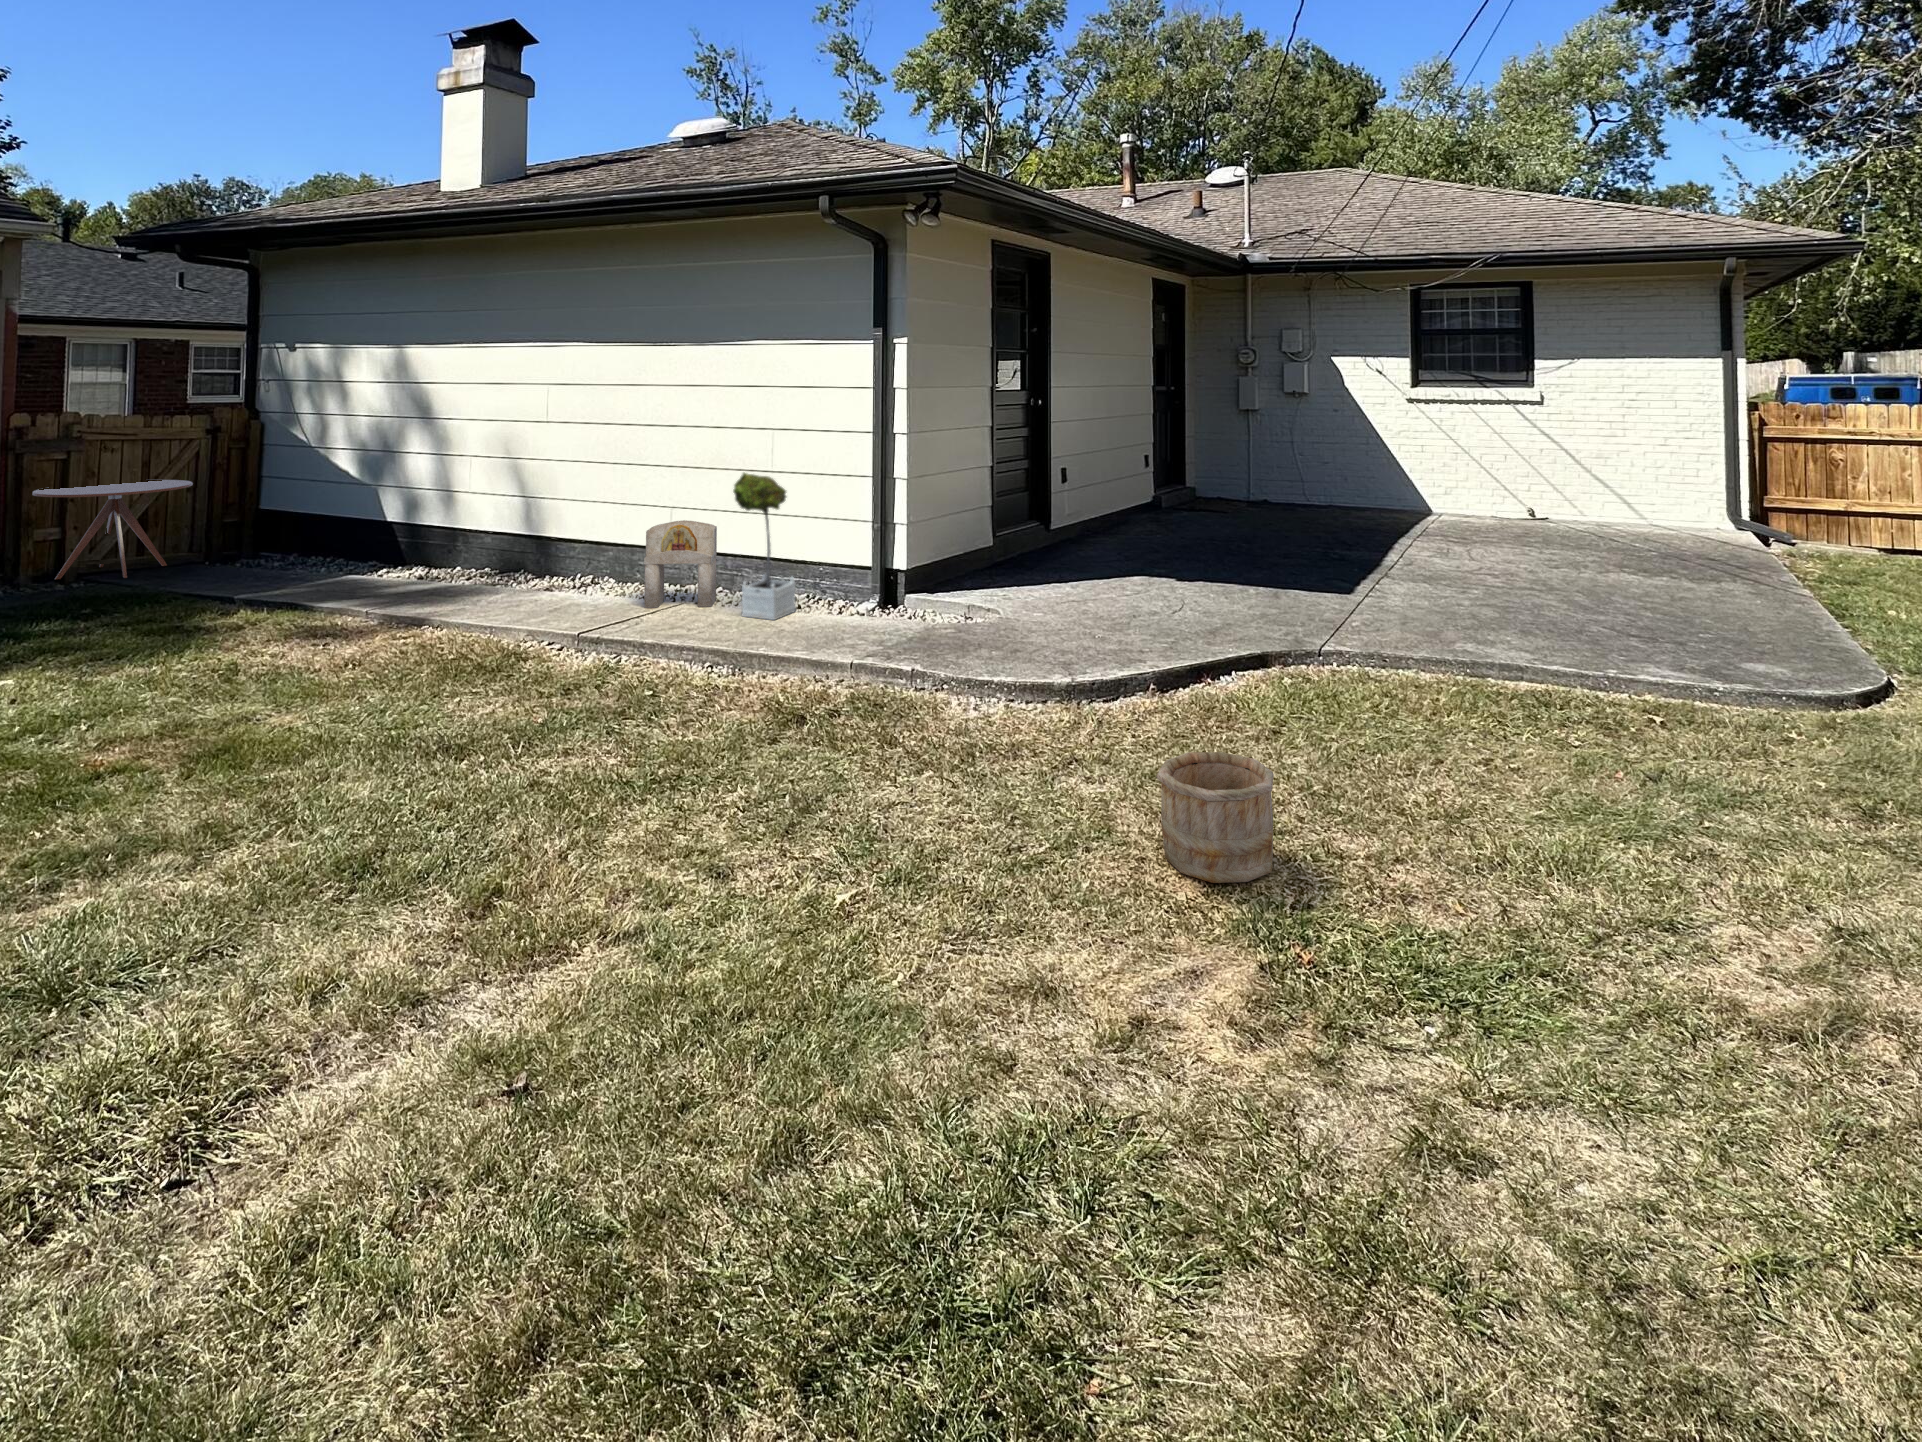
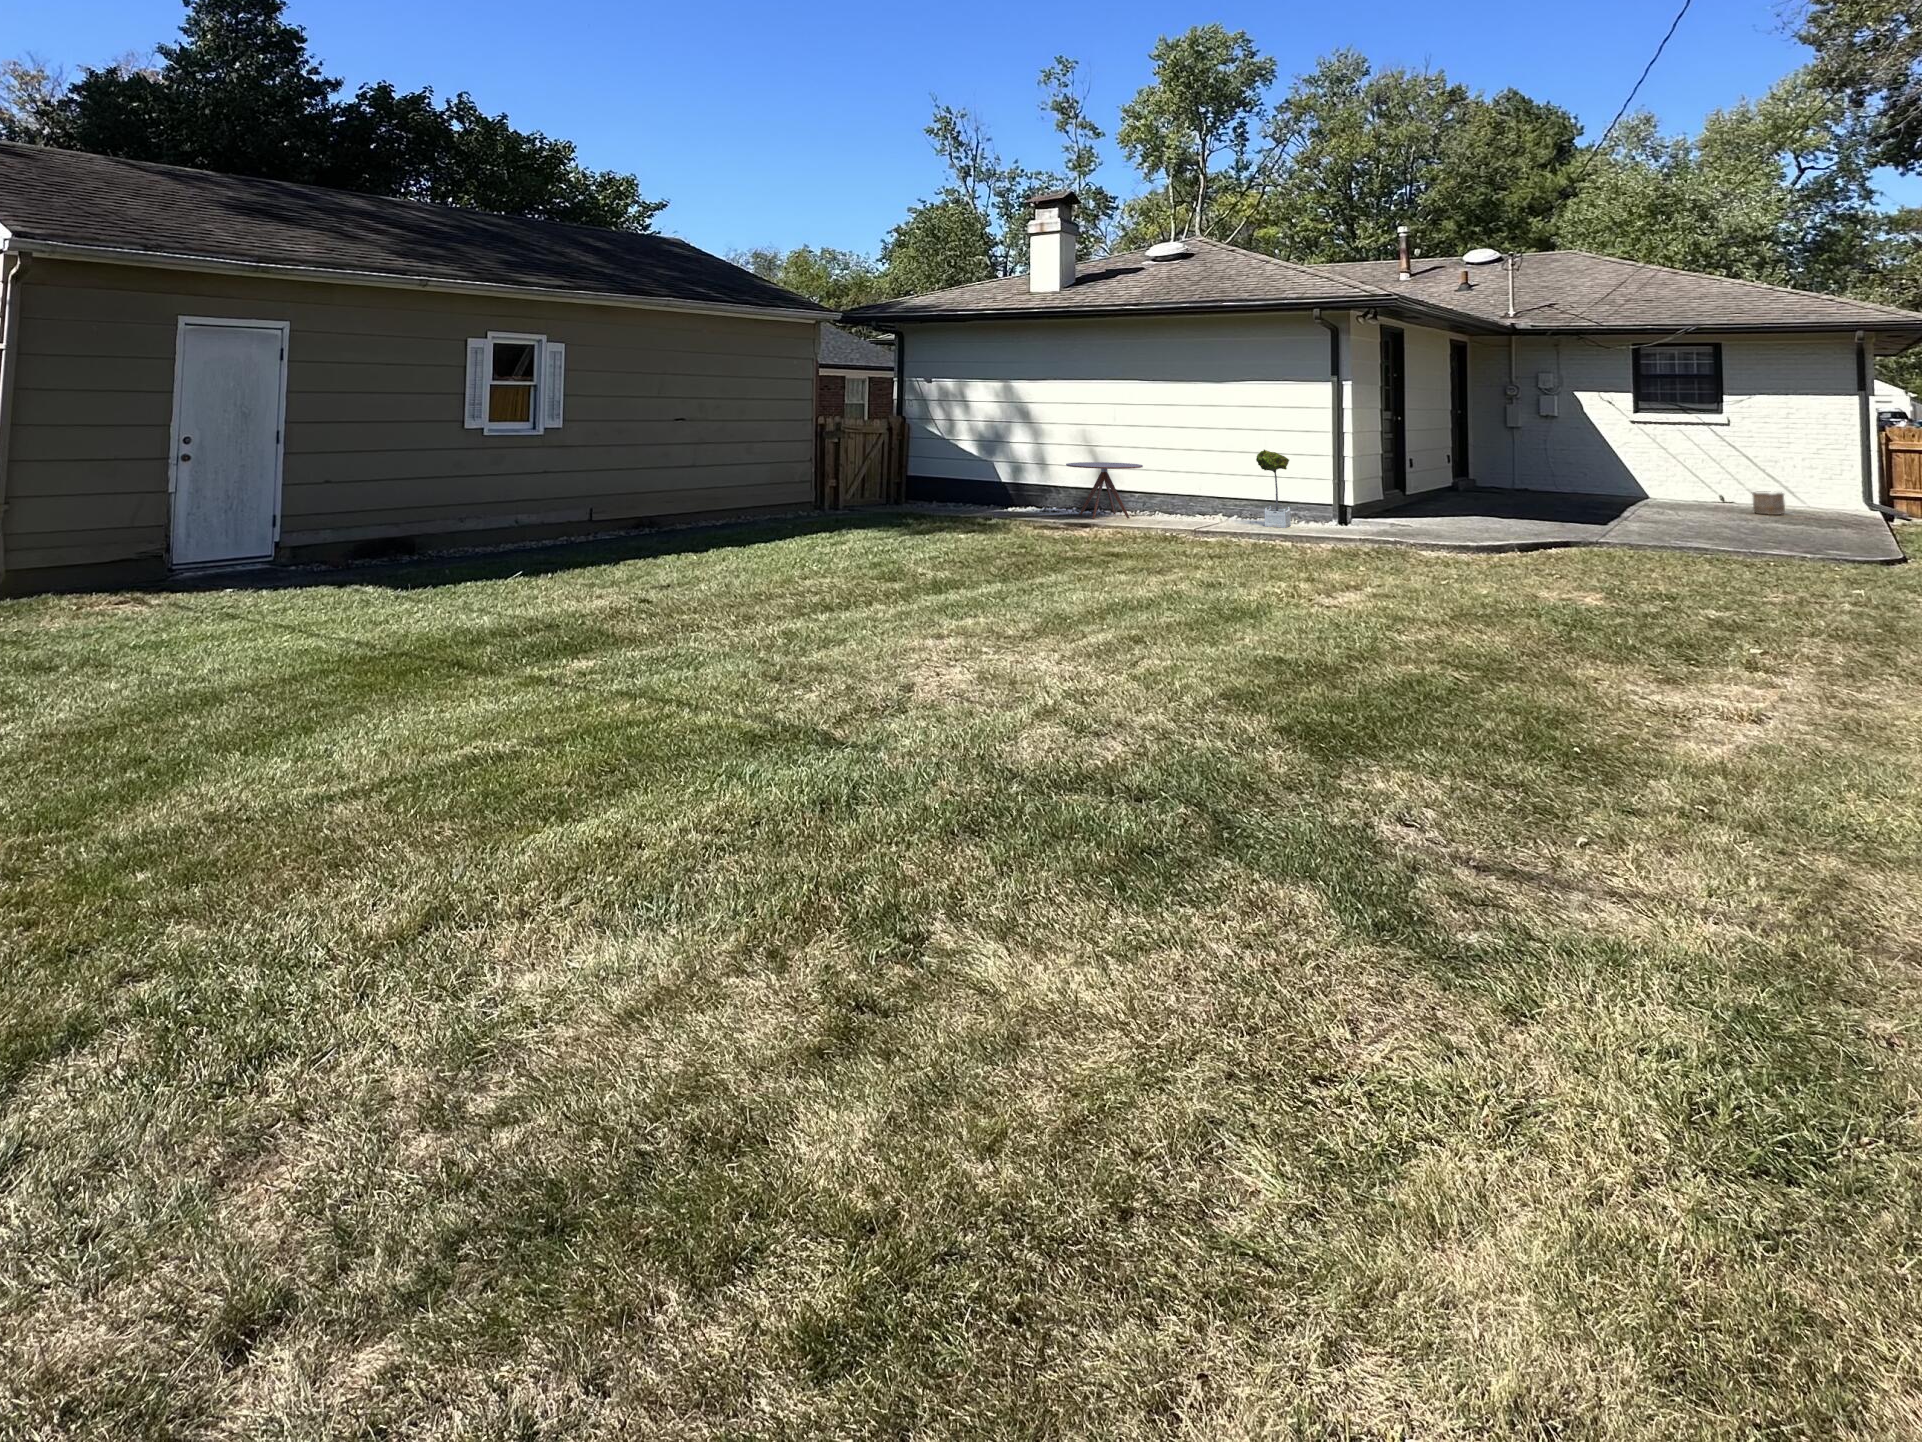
round table: present [33,480,193,580] -> present [1066,462,1143,519]
stool: present [644,520,717,608] -> none [1200,477,1239,523]
wooden bucket: present [1156,752,1274,883] -> present [1752,491,1785,515]

